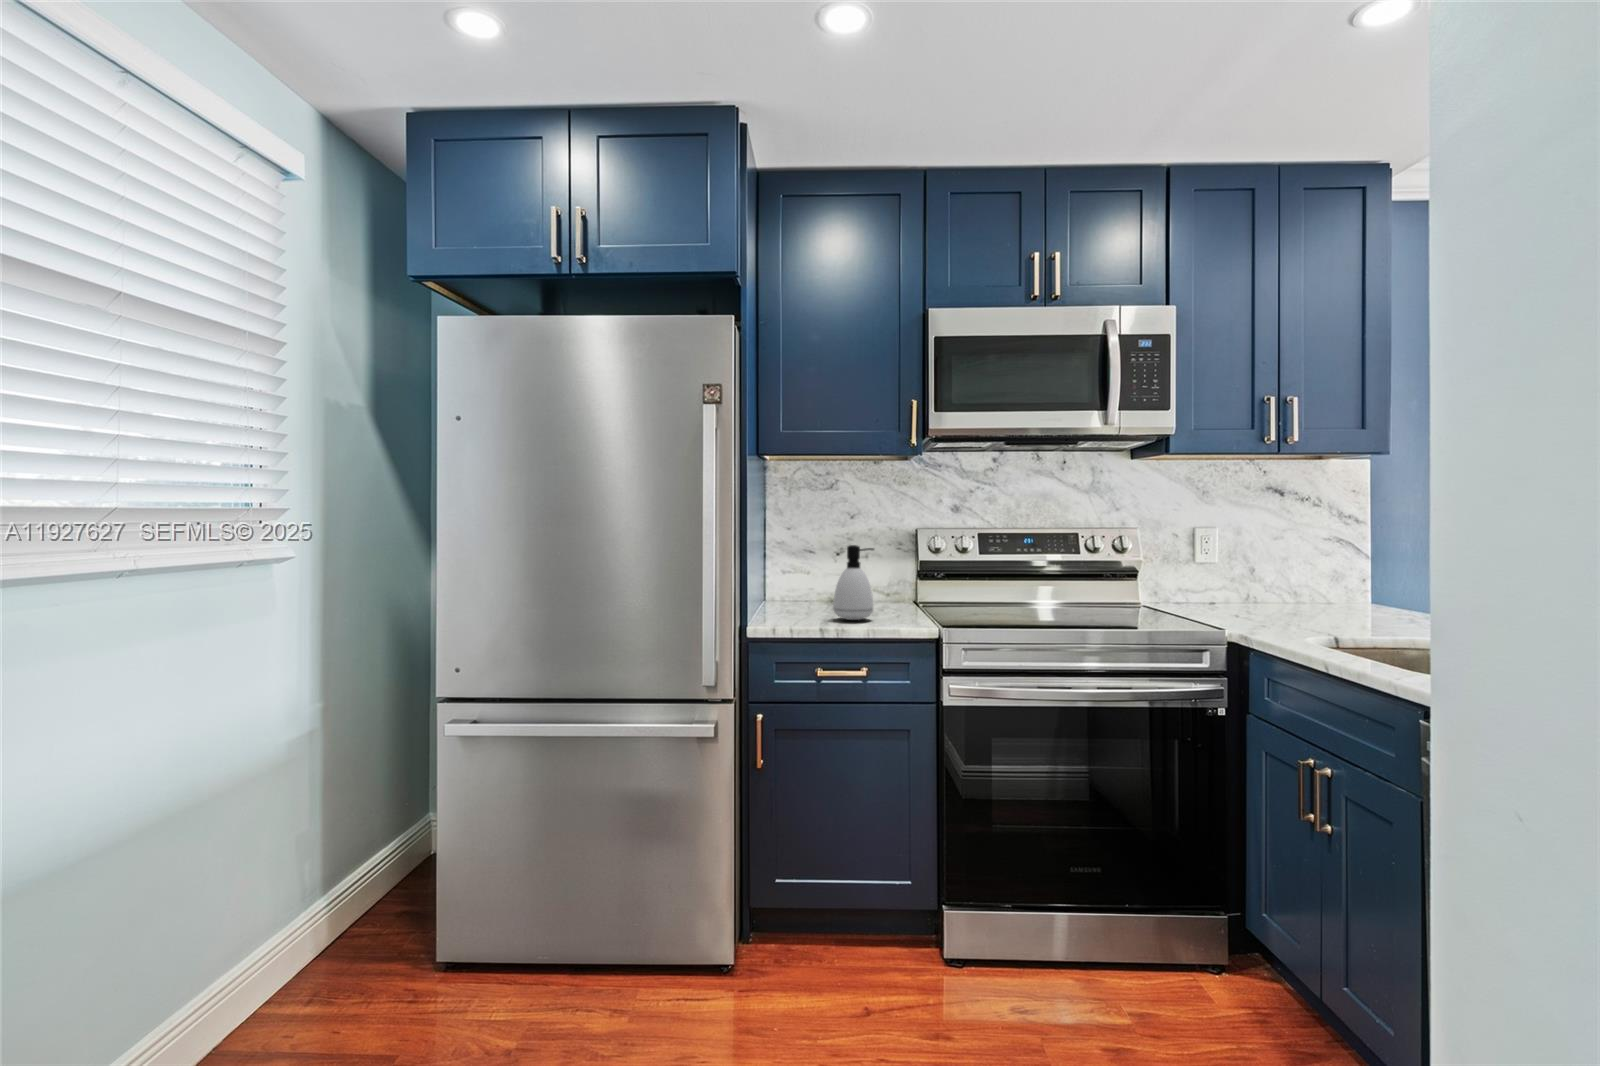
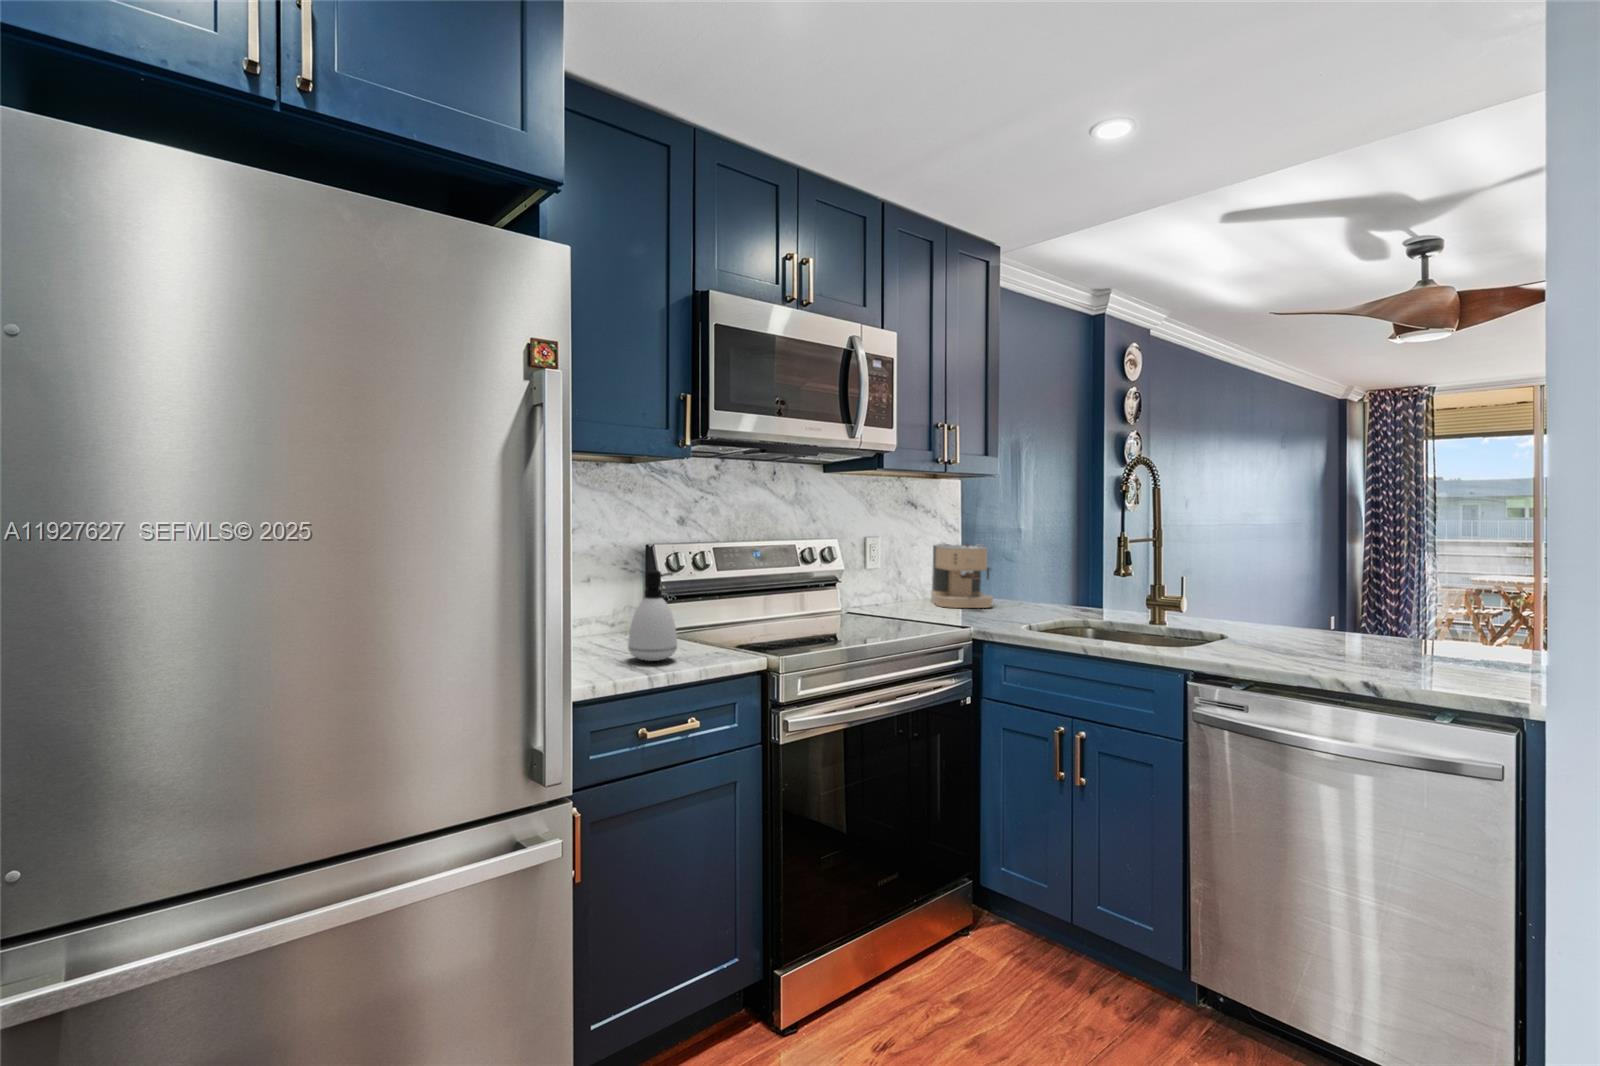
coffee maker: none [1286,535,1370,615] -> present [931,543,993,608]

